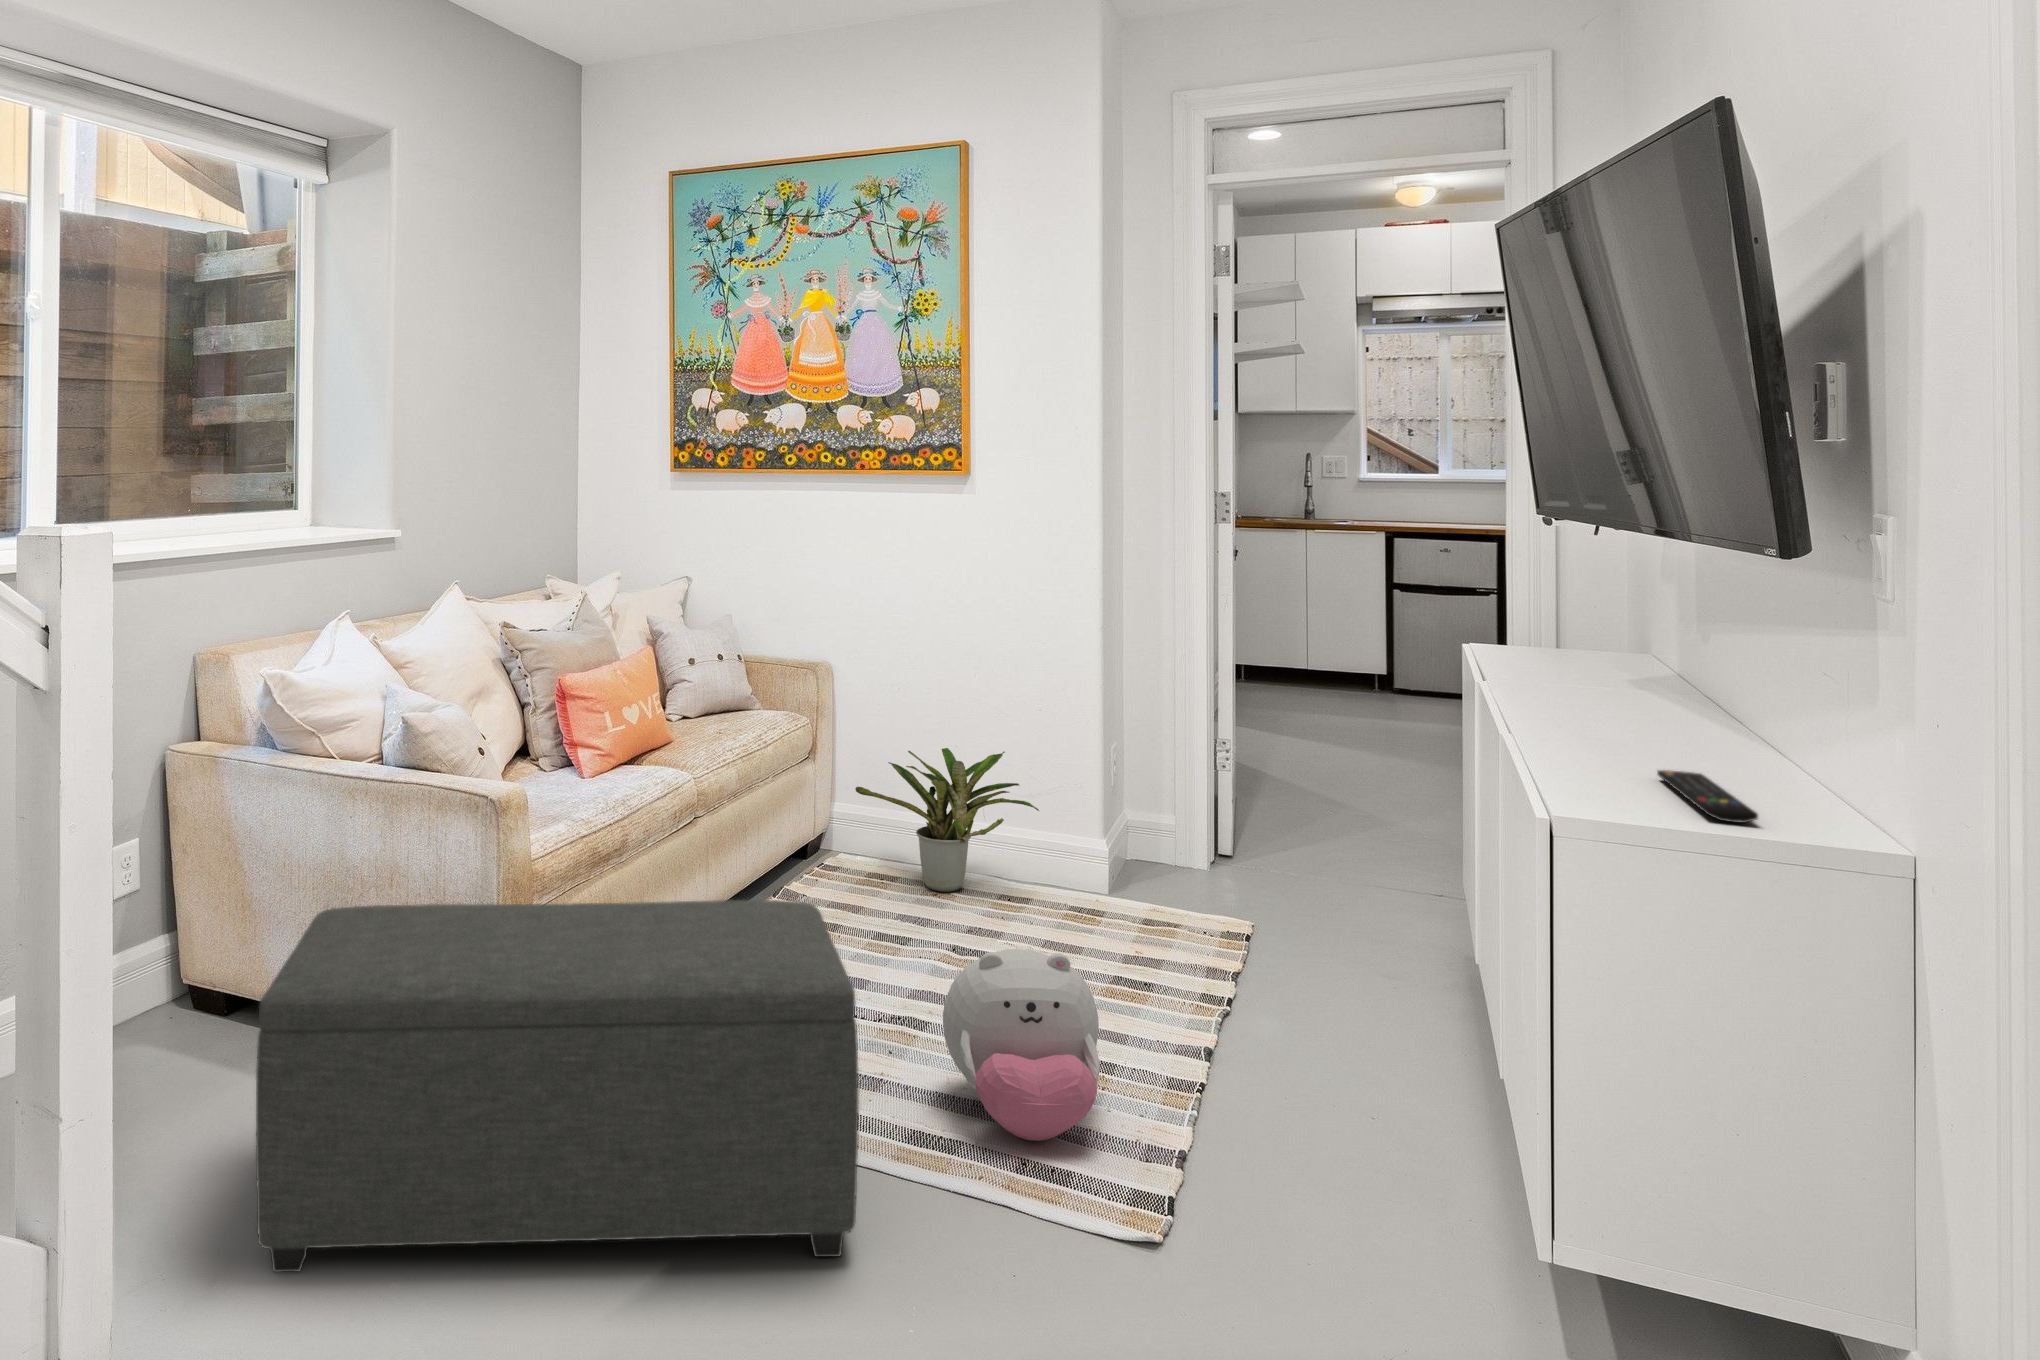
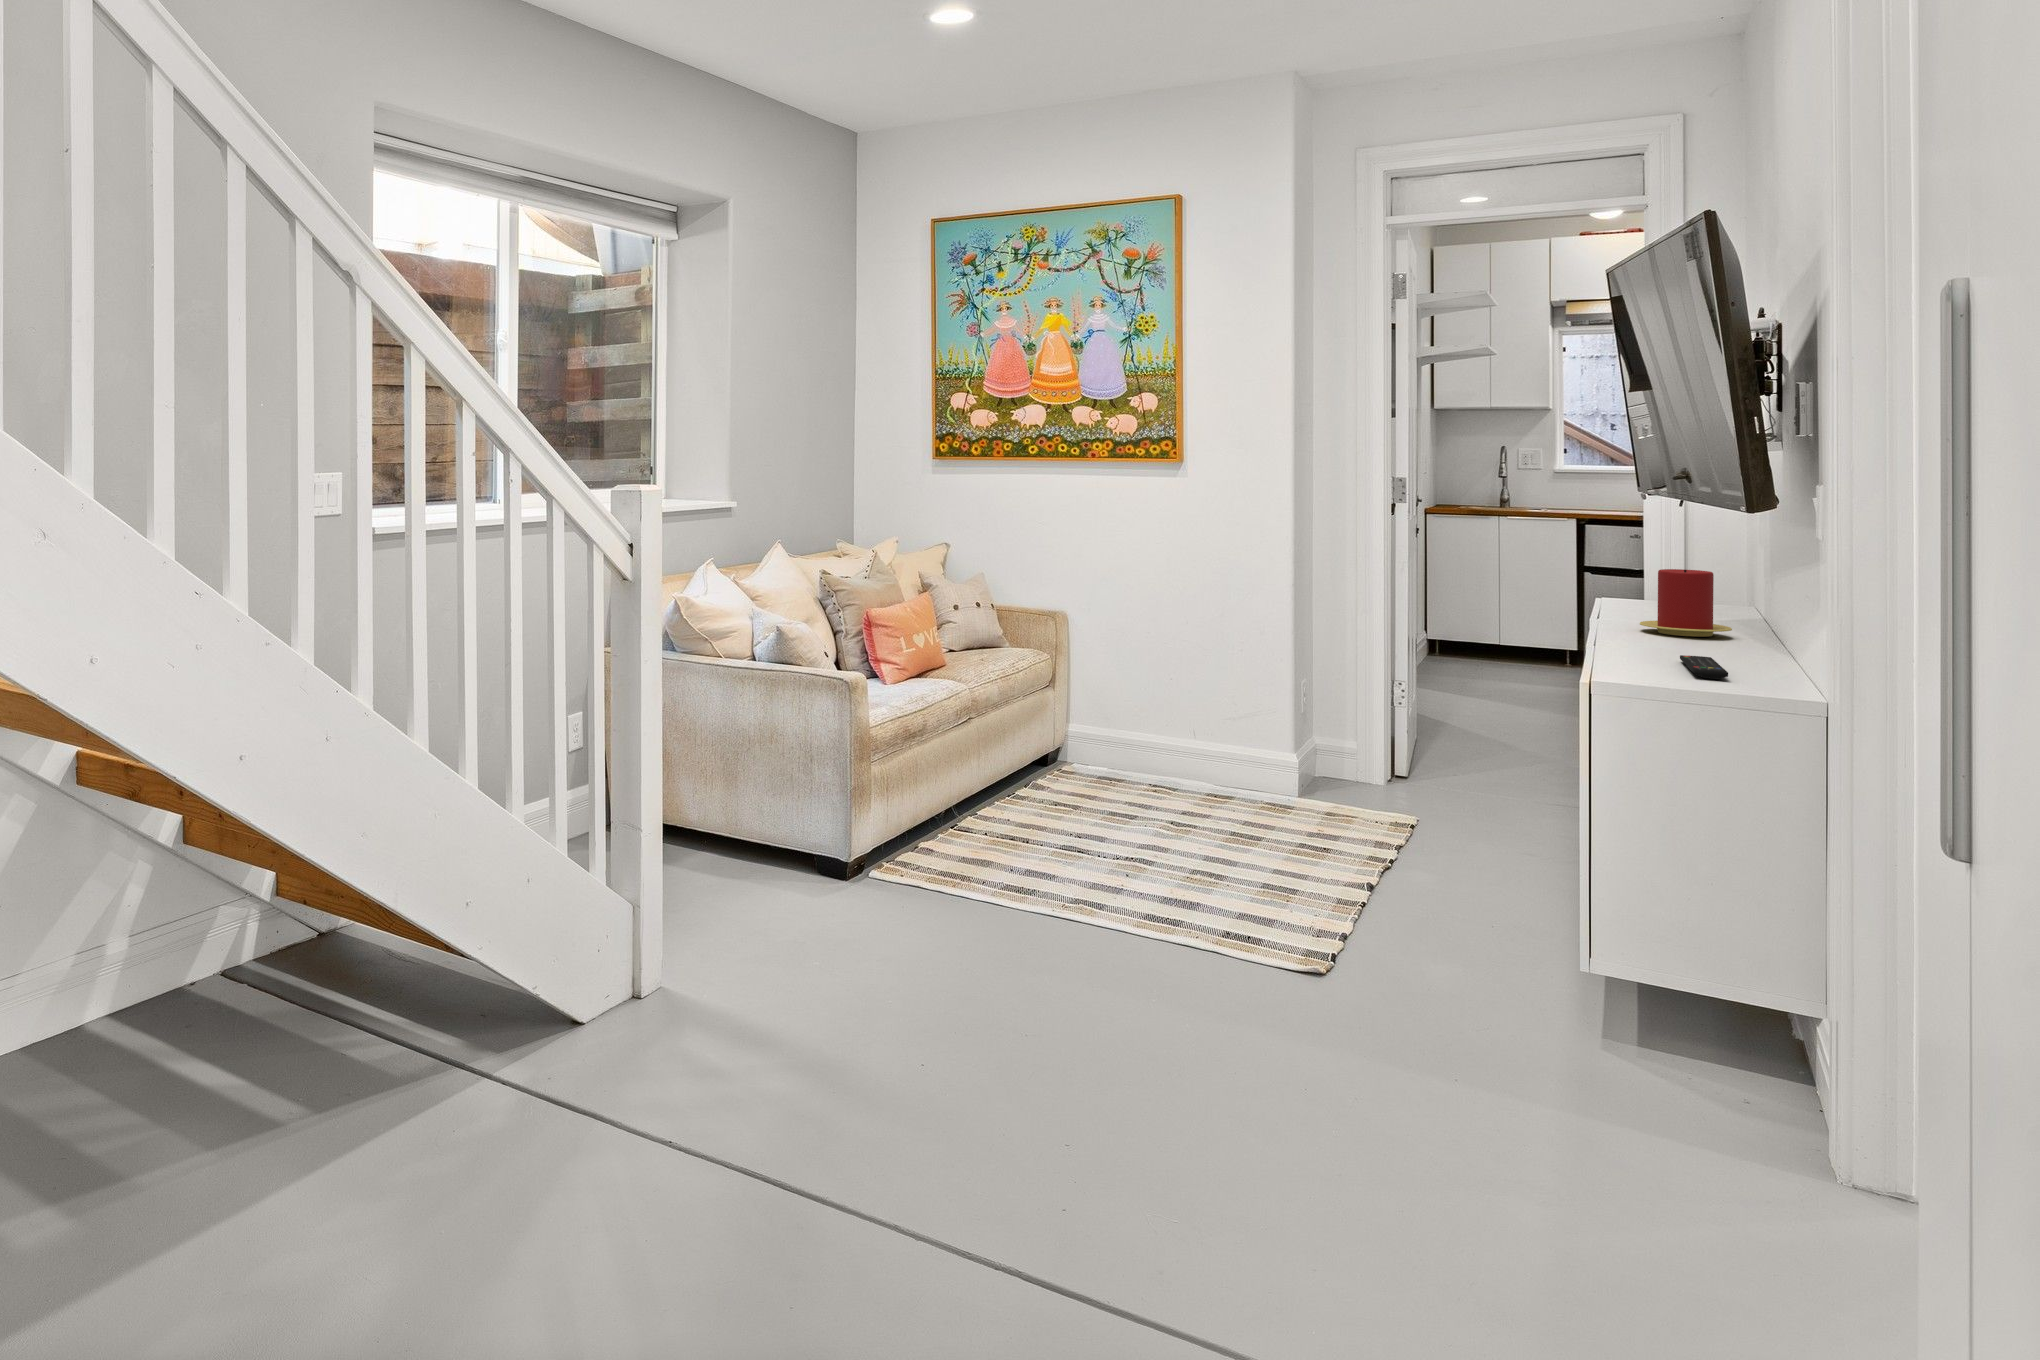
candle: none [1559,627,1682,722] -> present [1640,569,1732,637]
potted plant: present [855,748,1039,892] -> none [1090,678,1241,791]
ottoman: present [256,900,859,1272] -> none [722,745,1113,970]
plush toy: present [943,949,1100,1141] -> none [1168,796,1284,925]

